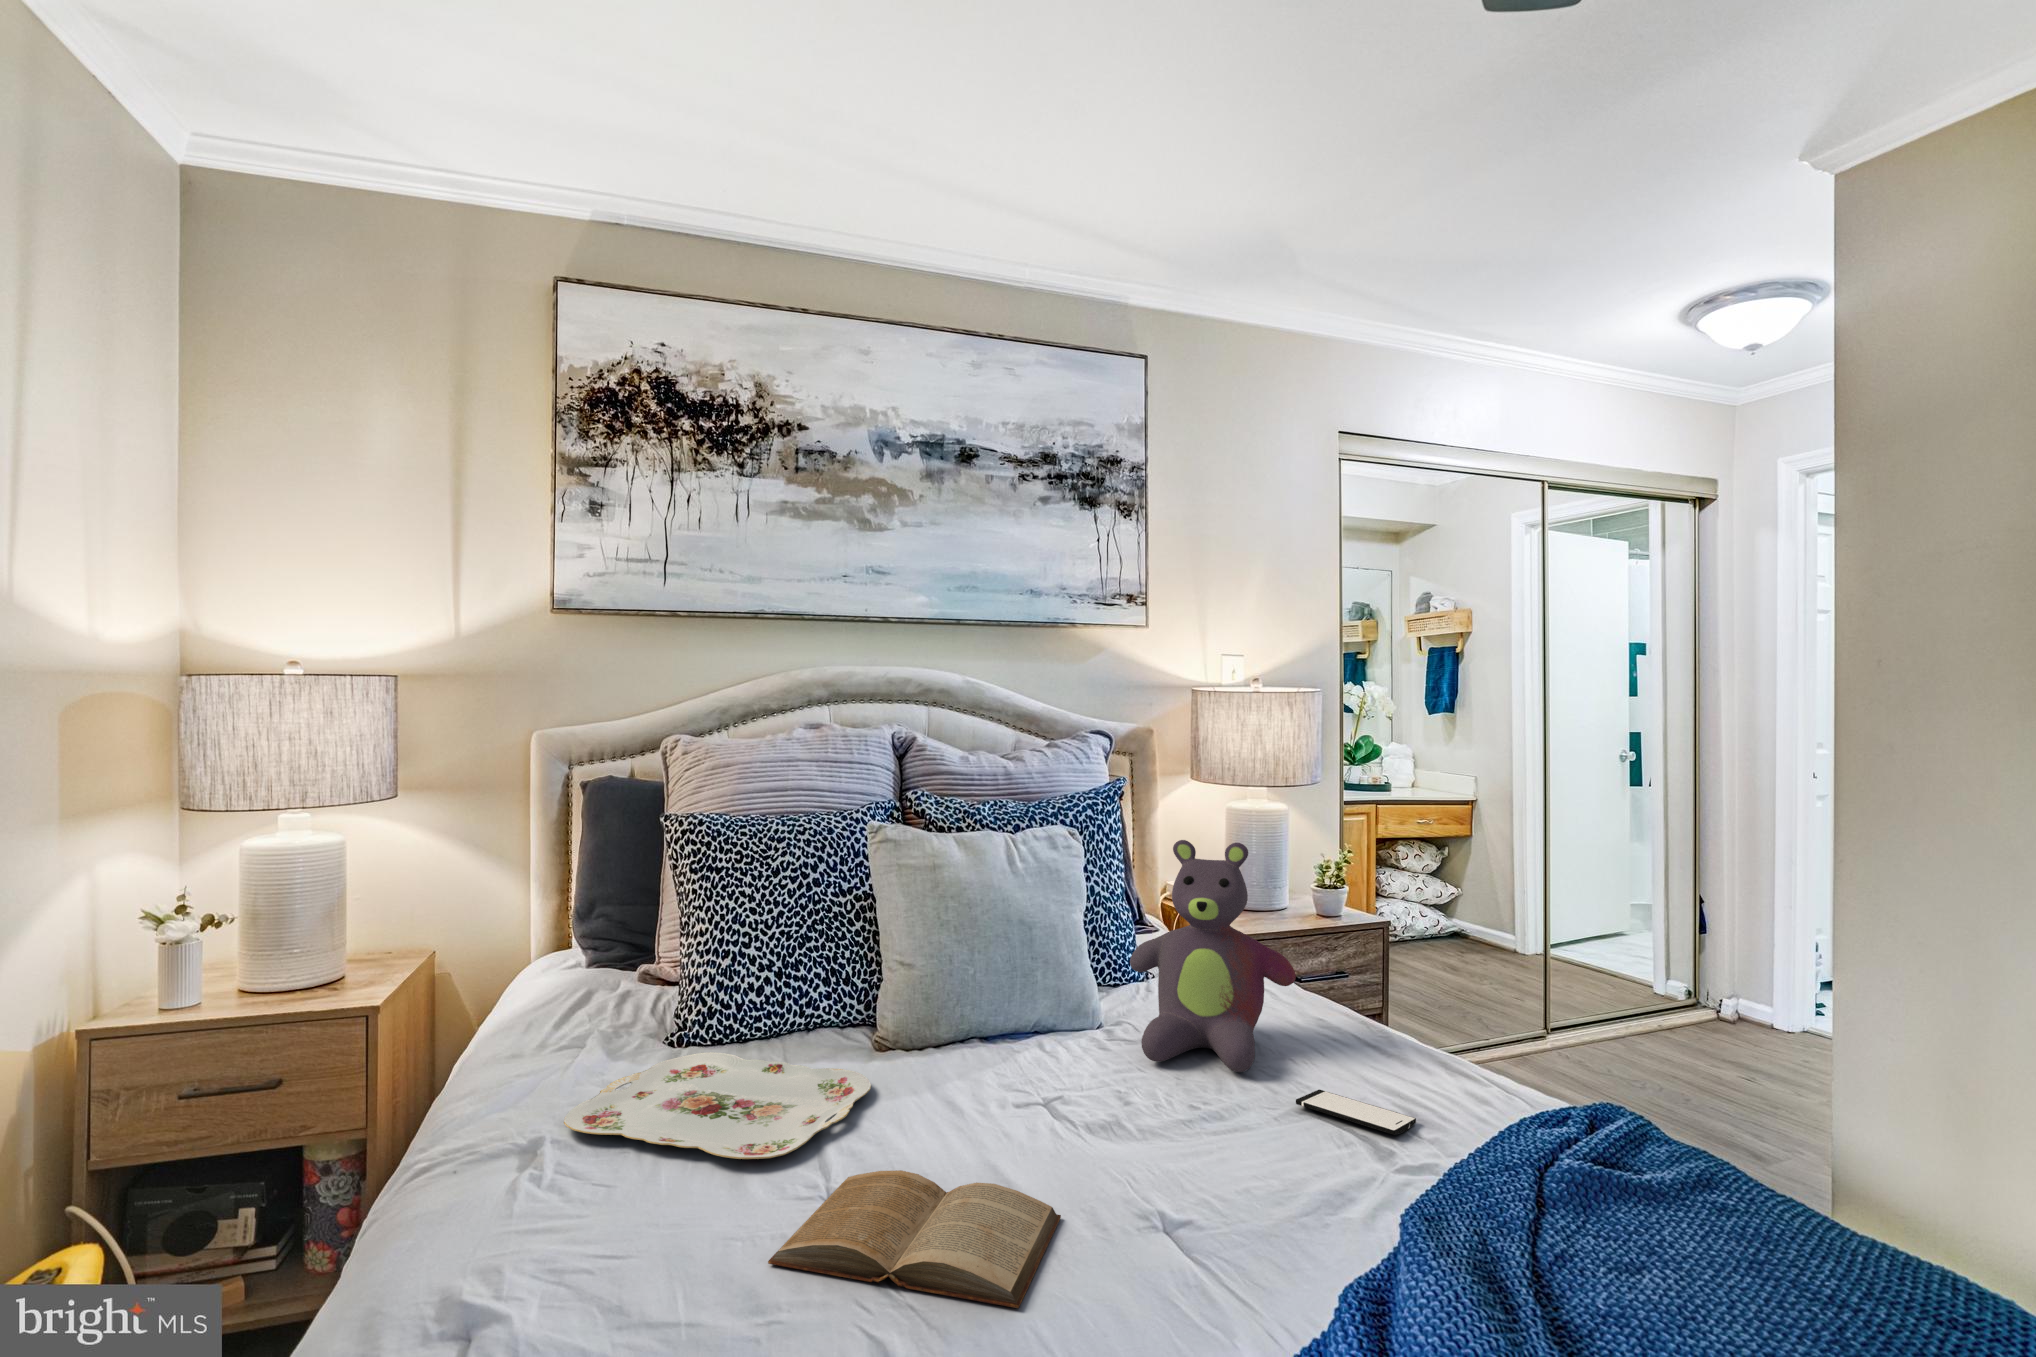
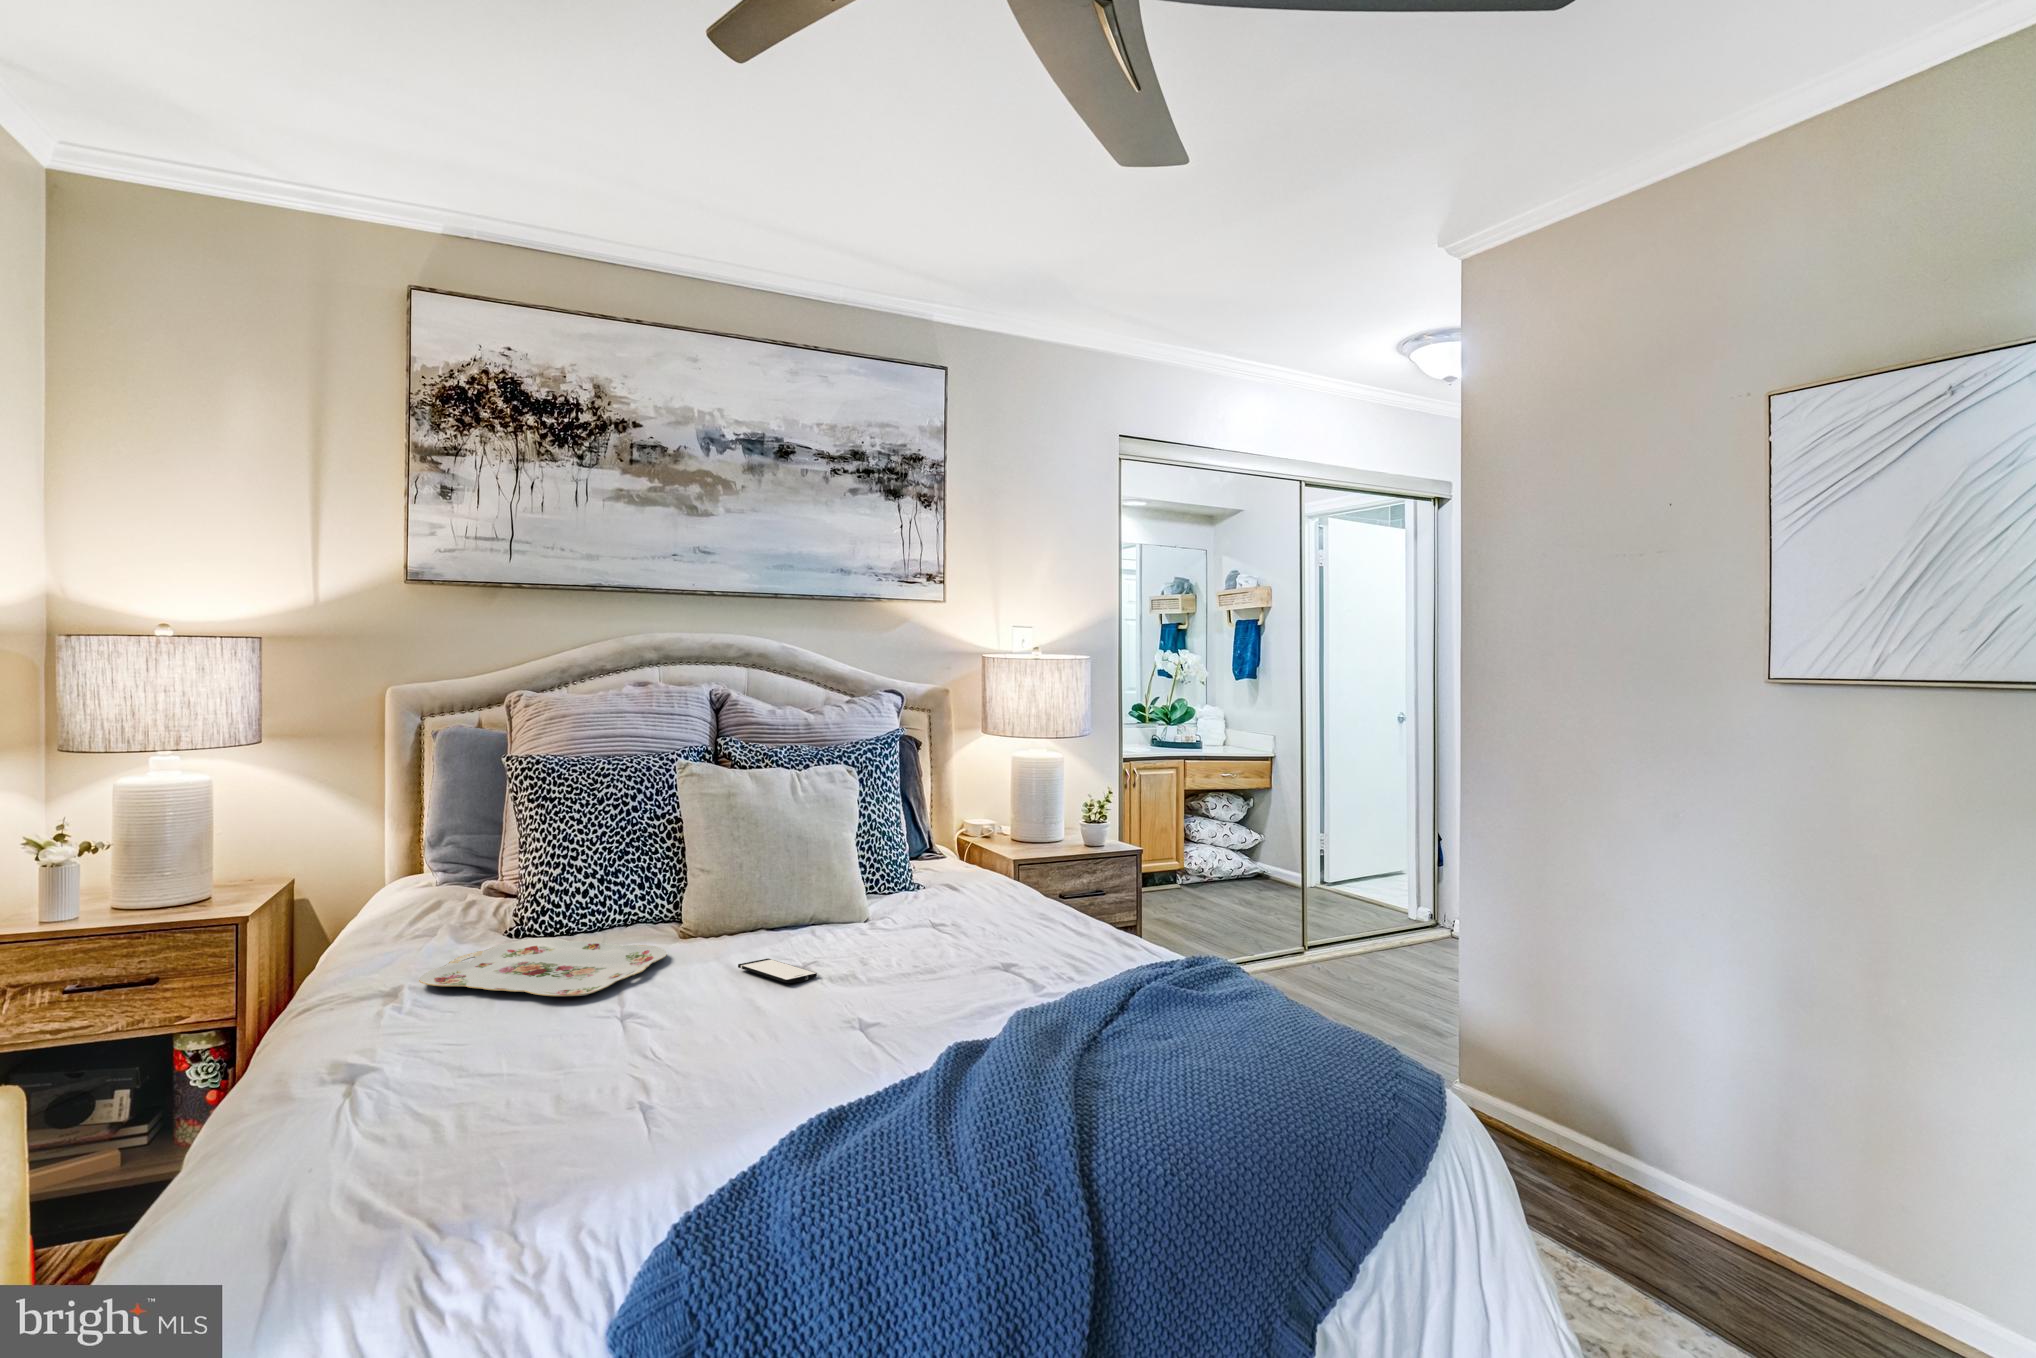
stuffed bear: present [1130,840,1296,1072] -> none [882,773,1004,940]
smartphone: present [1296,1090,1416,1135] -> present [738,958,817,983]
book: present [768,1170,1061,1308] -> none [569,996,784,1063]

